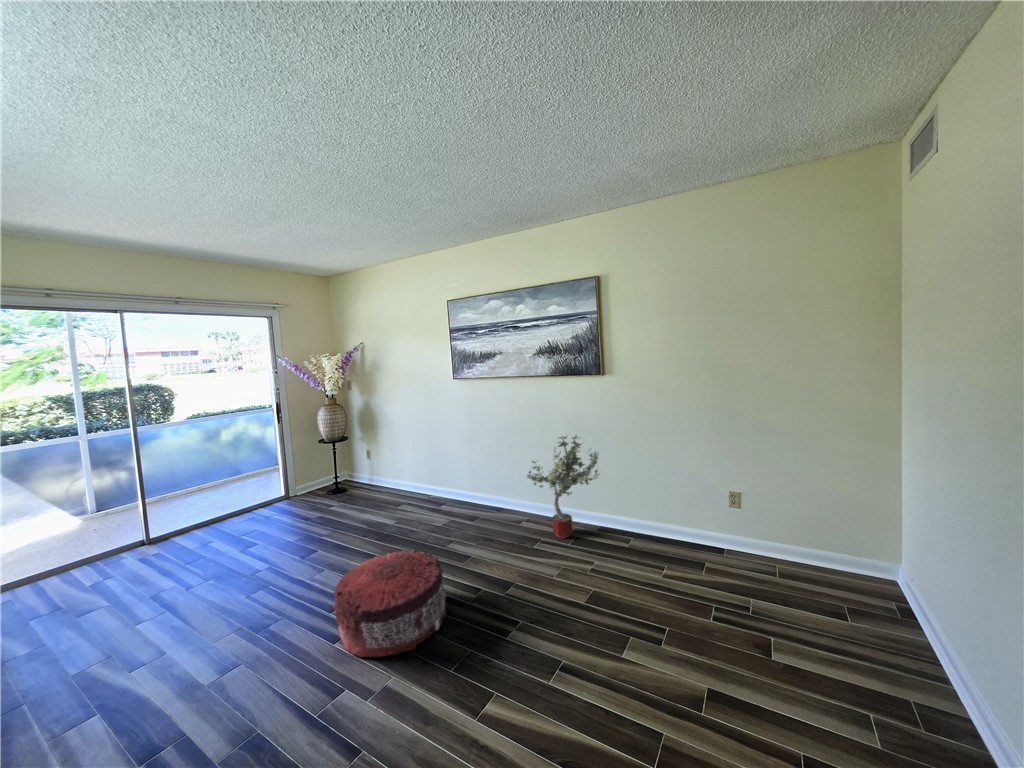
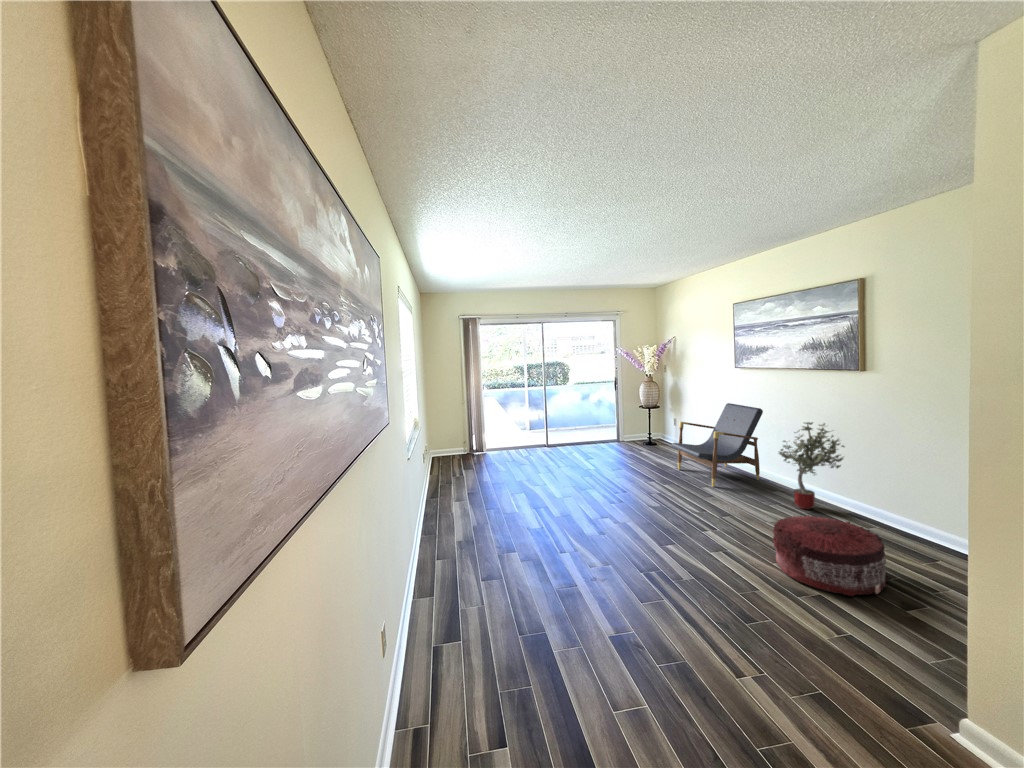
lounge chair: none [392,423,496,539] -> present [672,403,763,487]
pouf: present [333,549,449,657] -> present [773,515,889,596]

